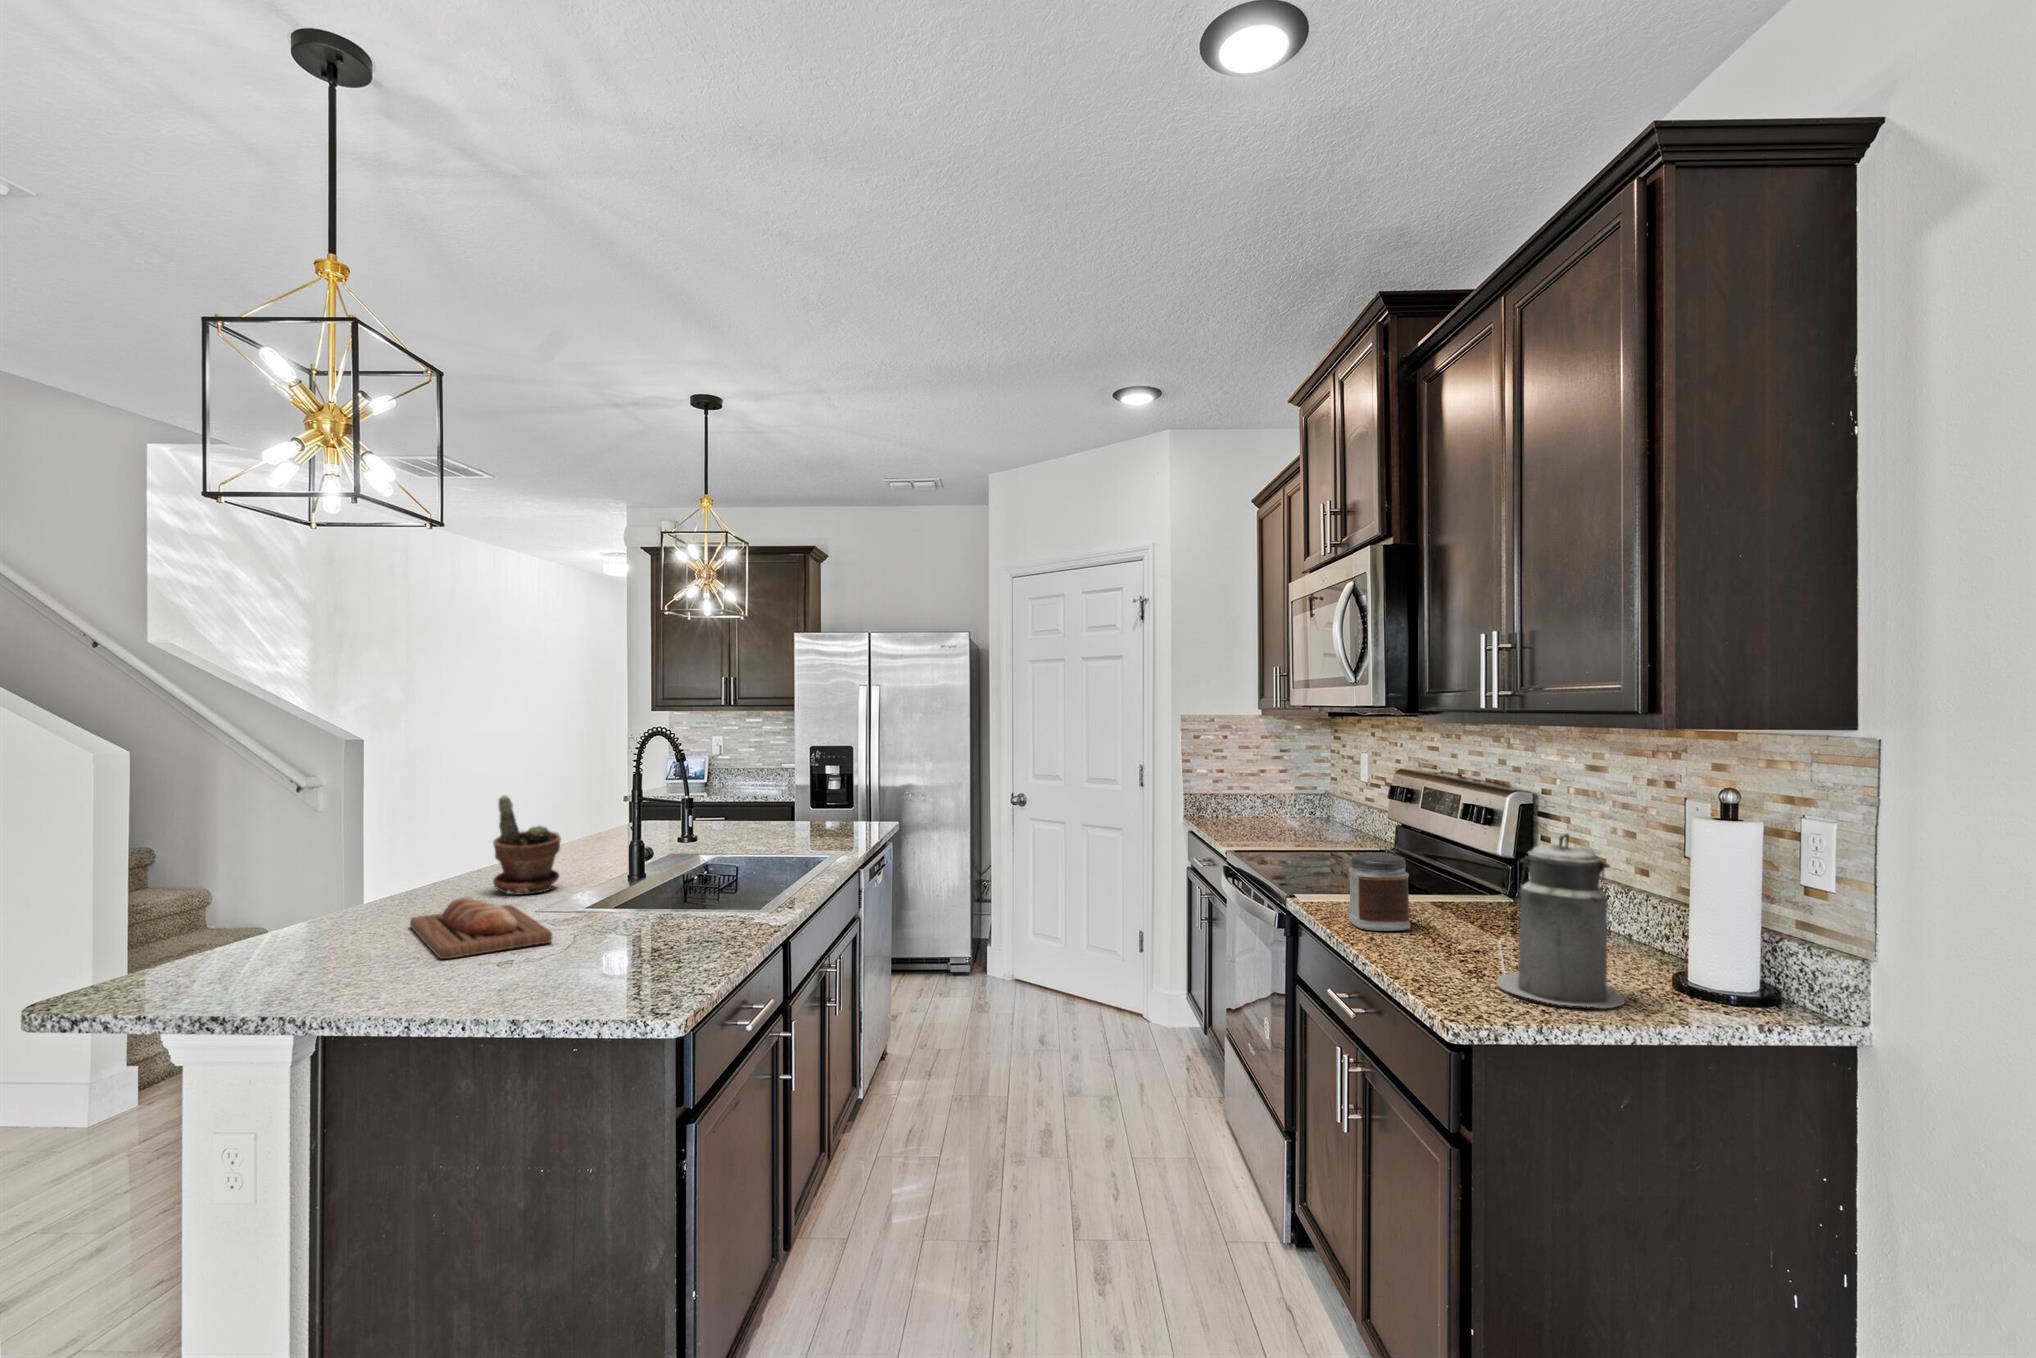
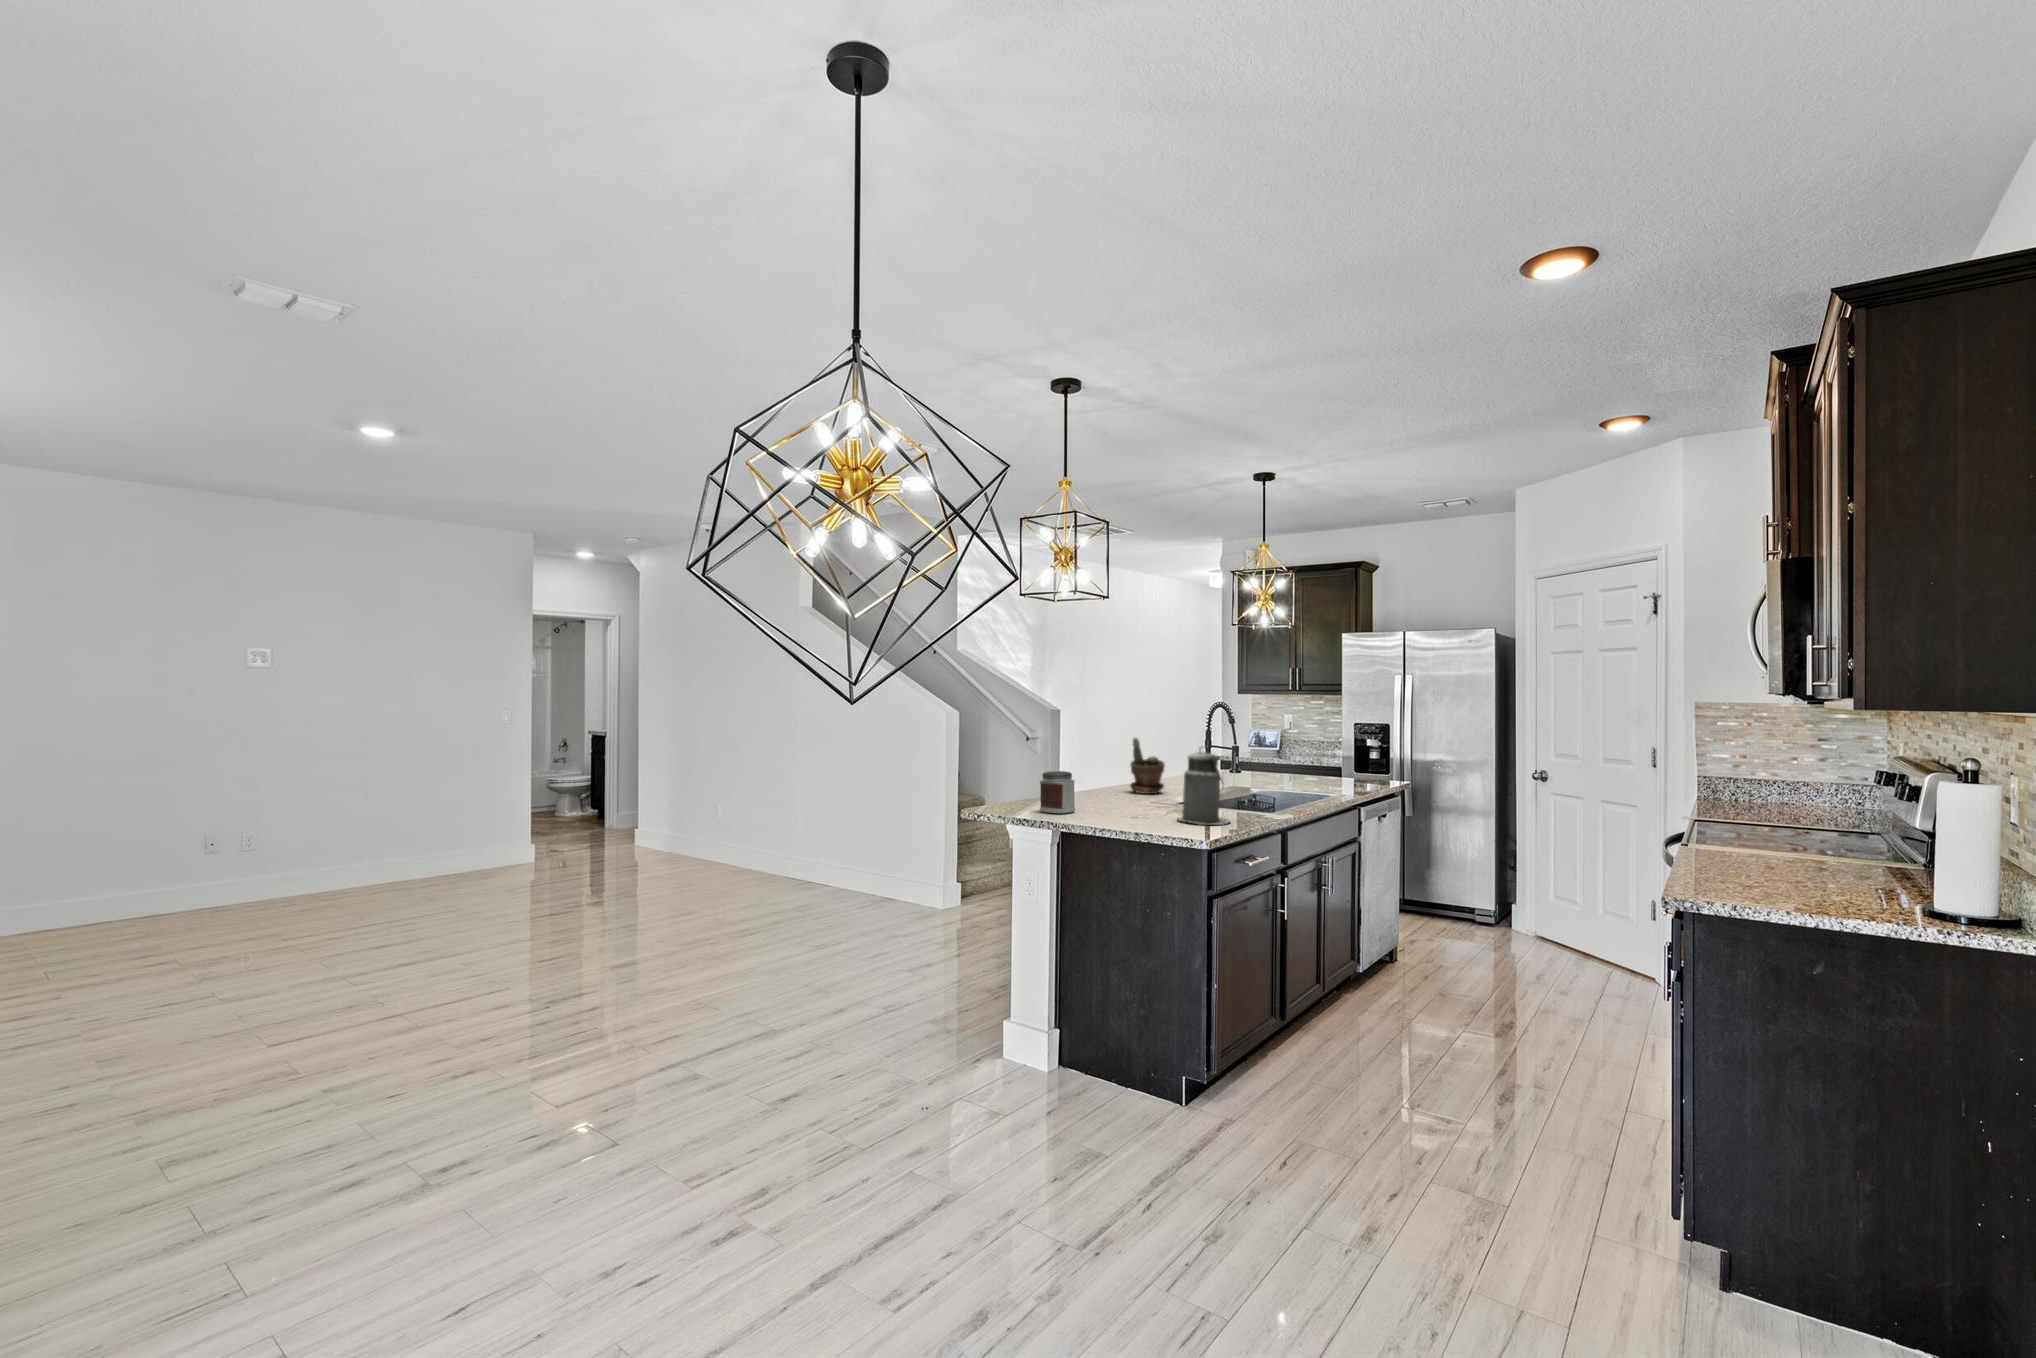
canister: present [1496,833,1625,1008] -> present [1178,747,1230,825]
jar: present [1349,853,1410,931] -> present [1040,771,1075,814]
bread loaf: present [410,897,552,959] -> none [1091,787,1155,812]

